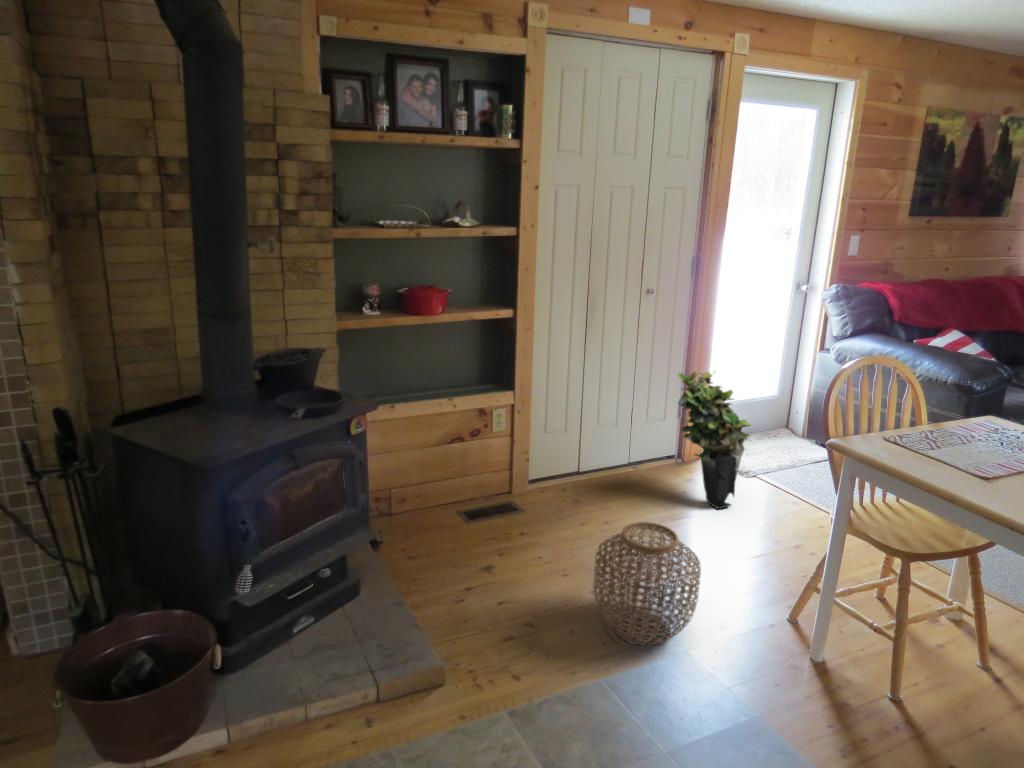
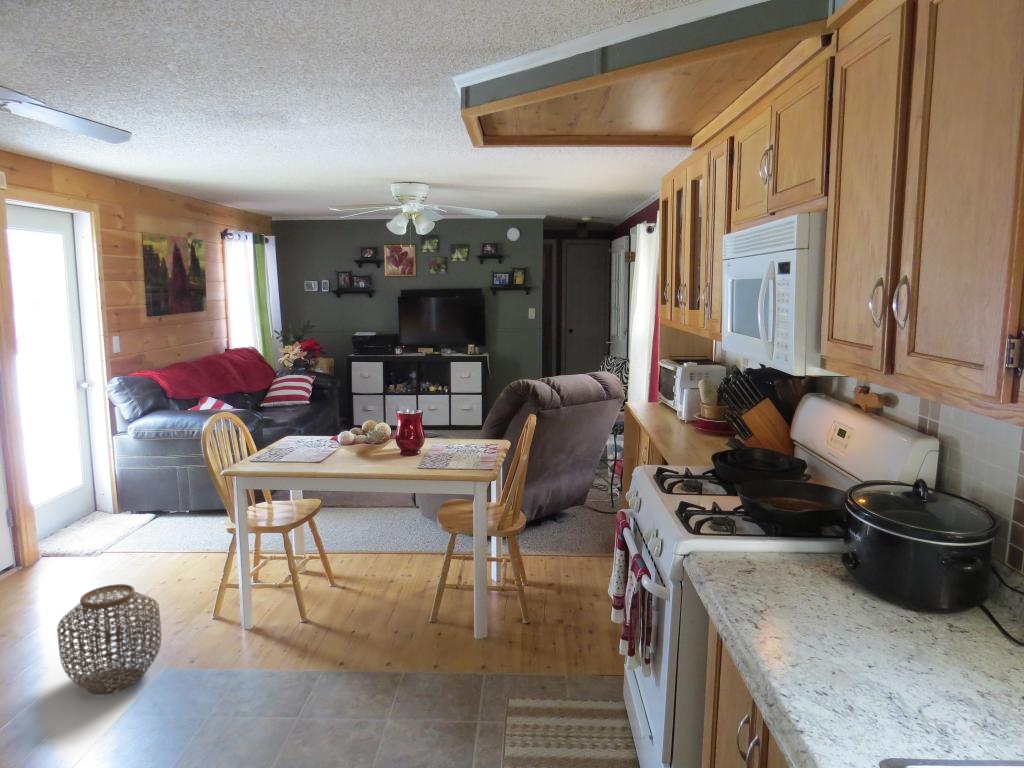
potted plant: present [678,371,752,509] -> none [18,466,109,585]

